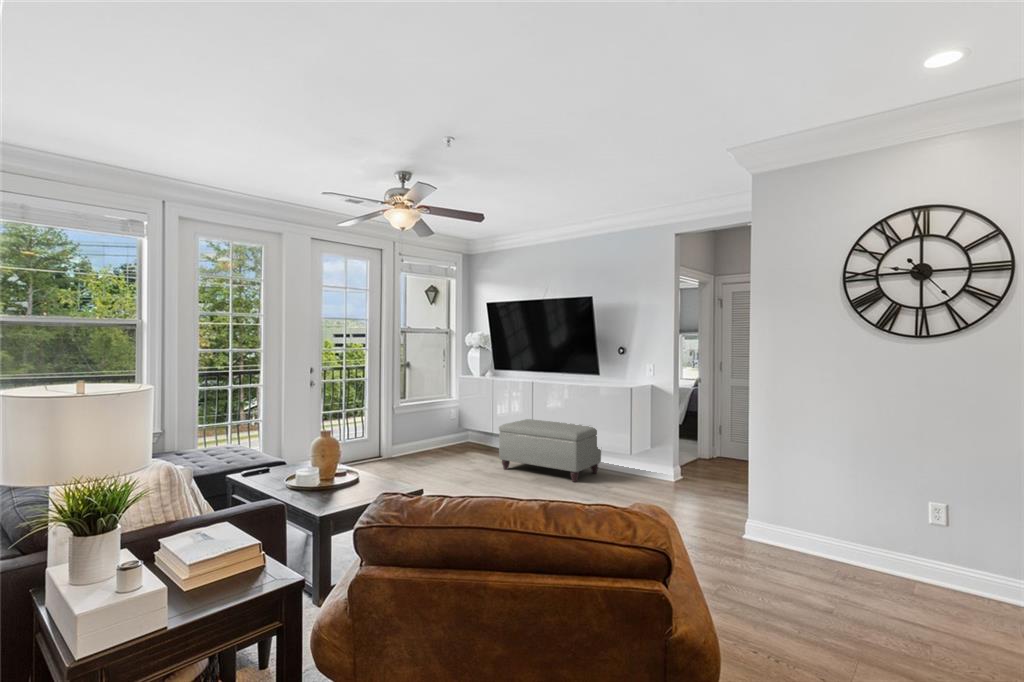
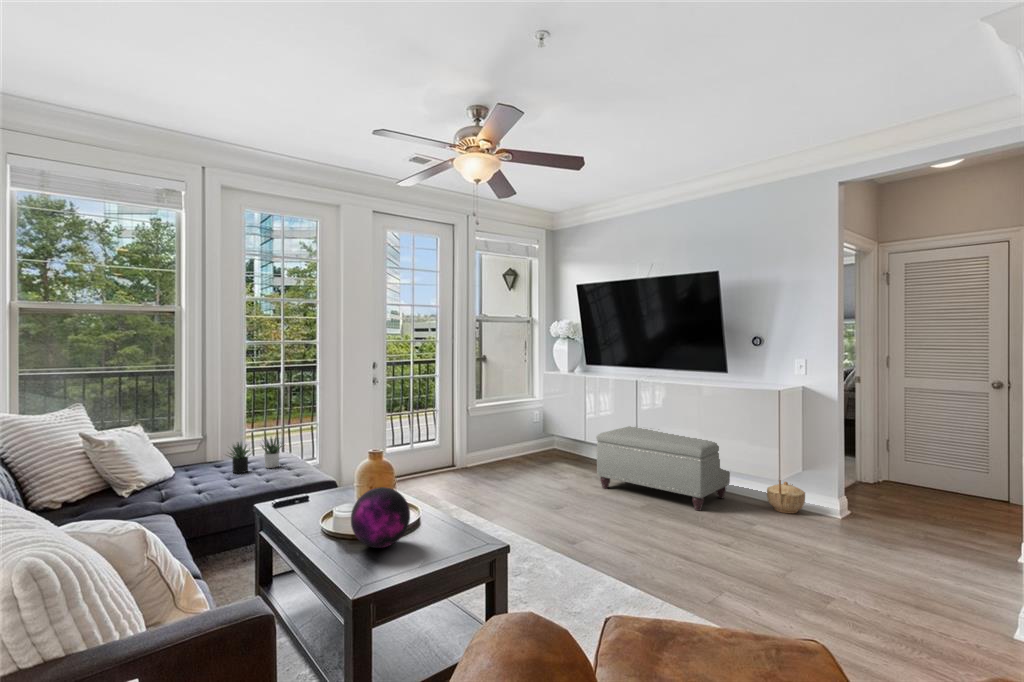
succulent plant: none [188,427,242,458] -> present [229,437,282,473]
basket: none [626,441,653,482] -> present [767,480,805,514]
decorative orb: none [311,454,353,495] -> present [351,487,410,548]

